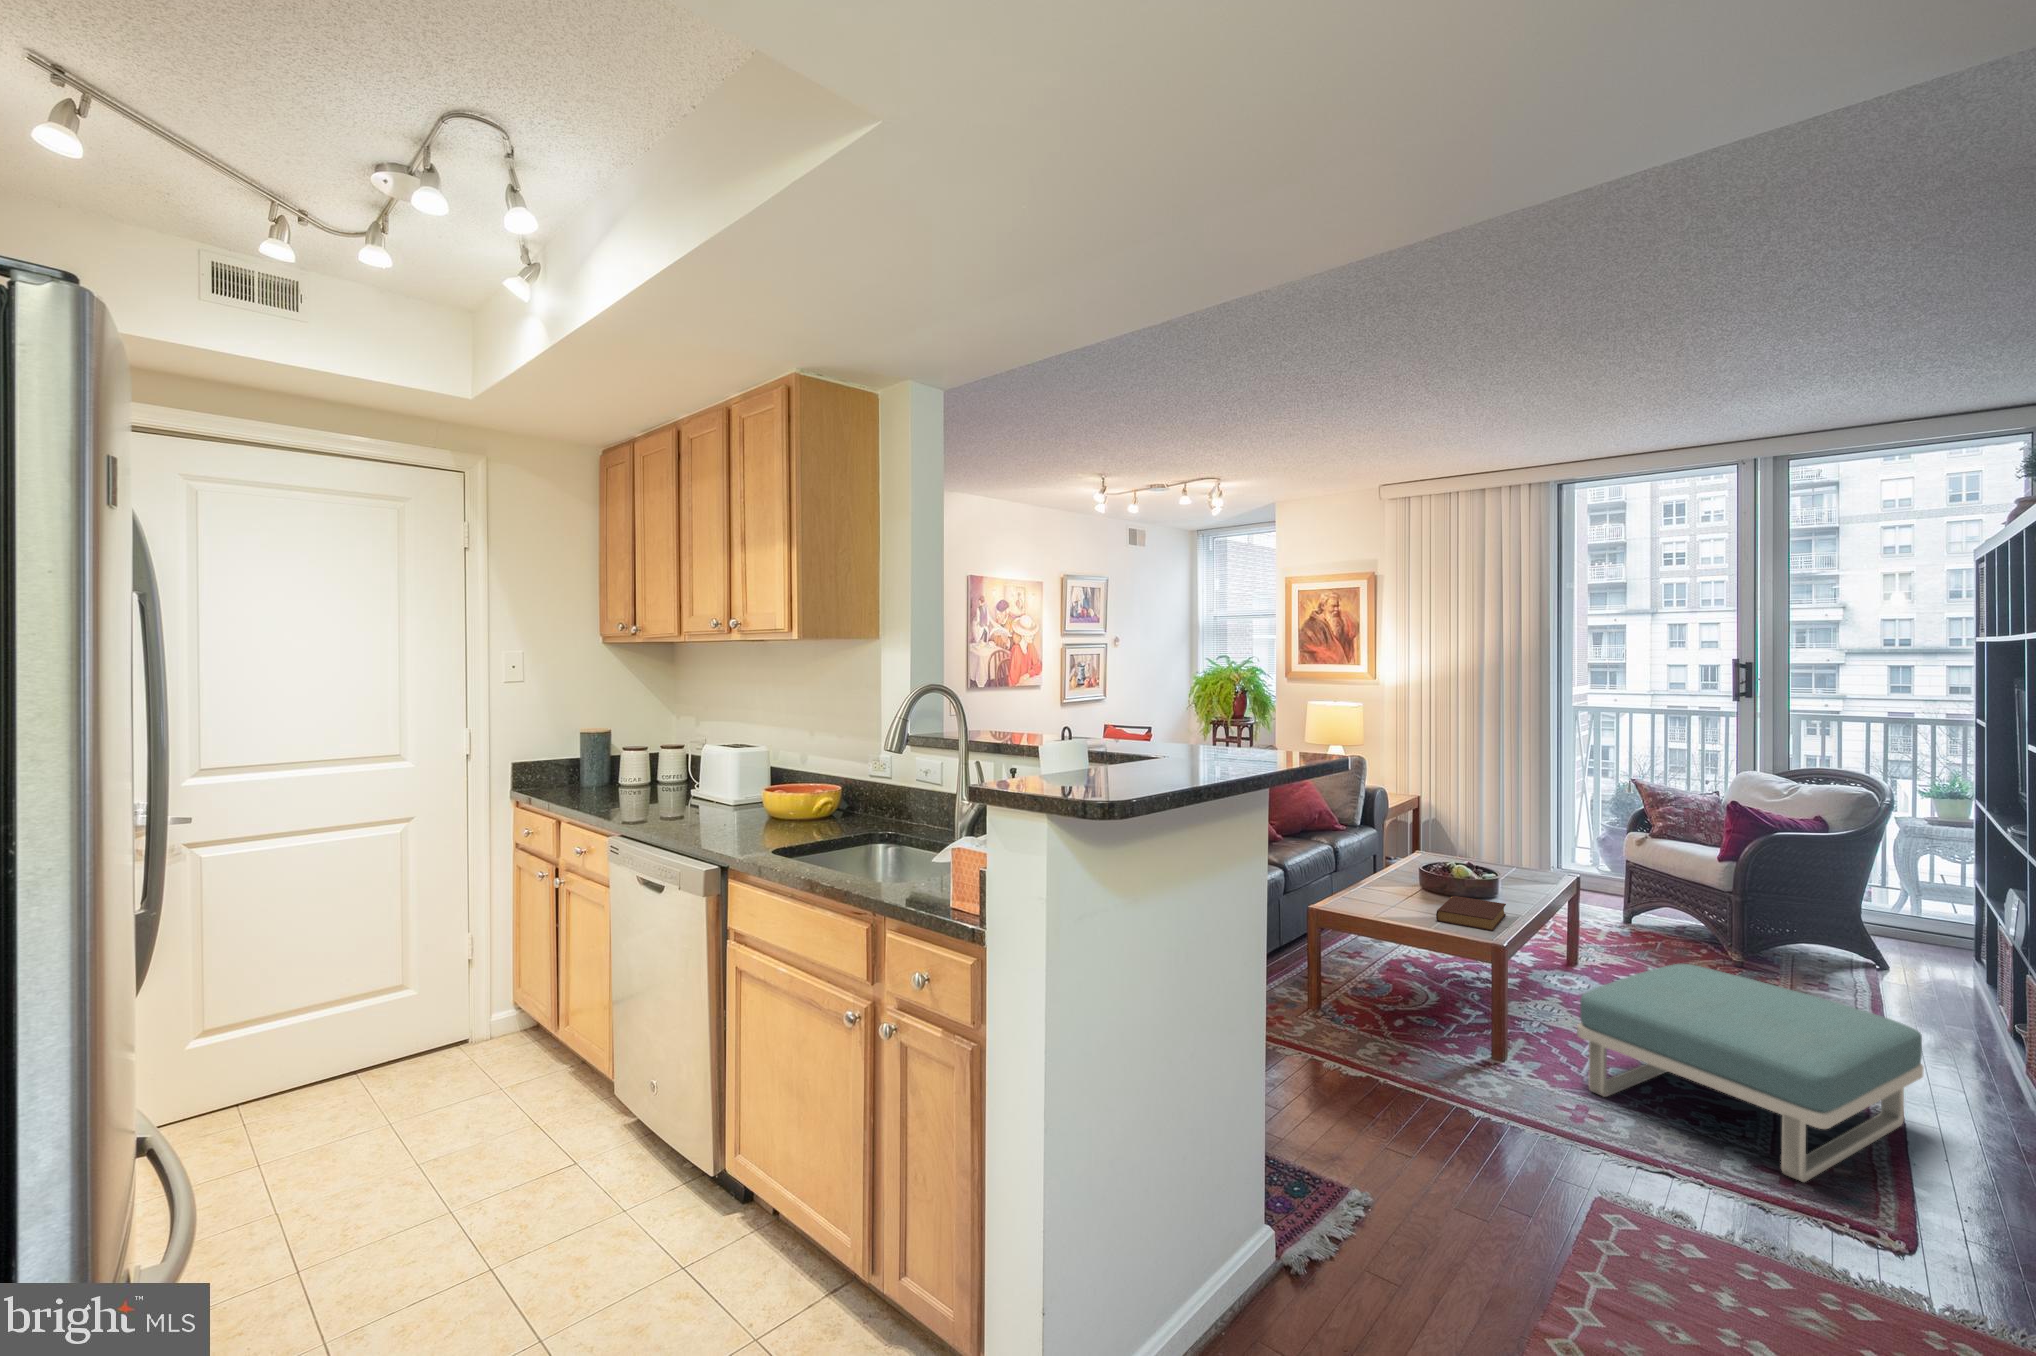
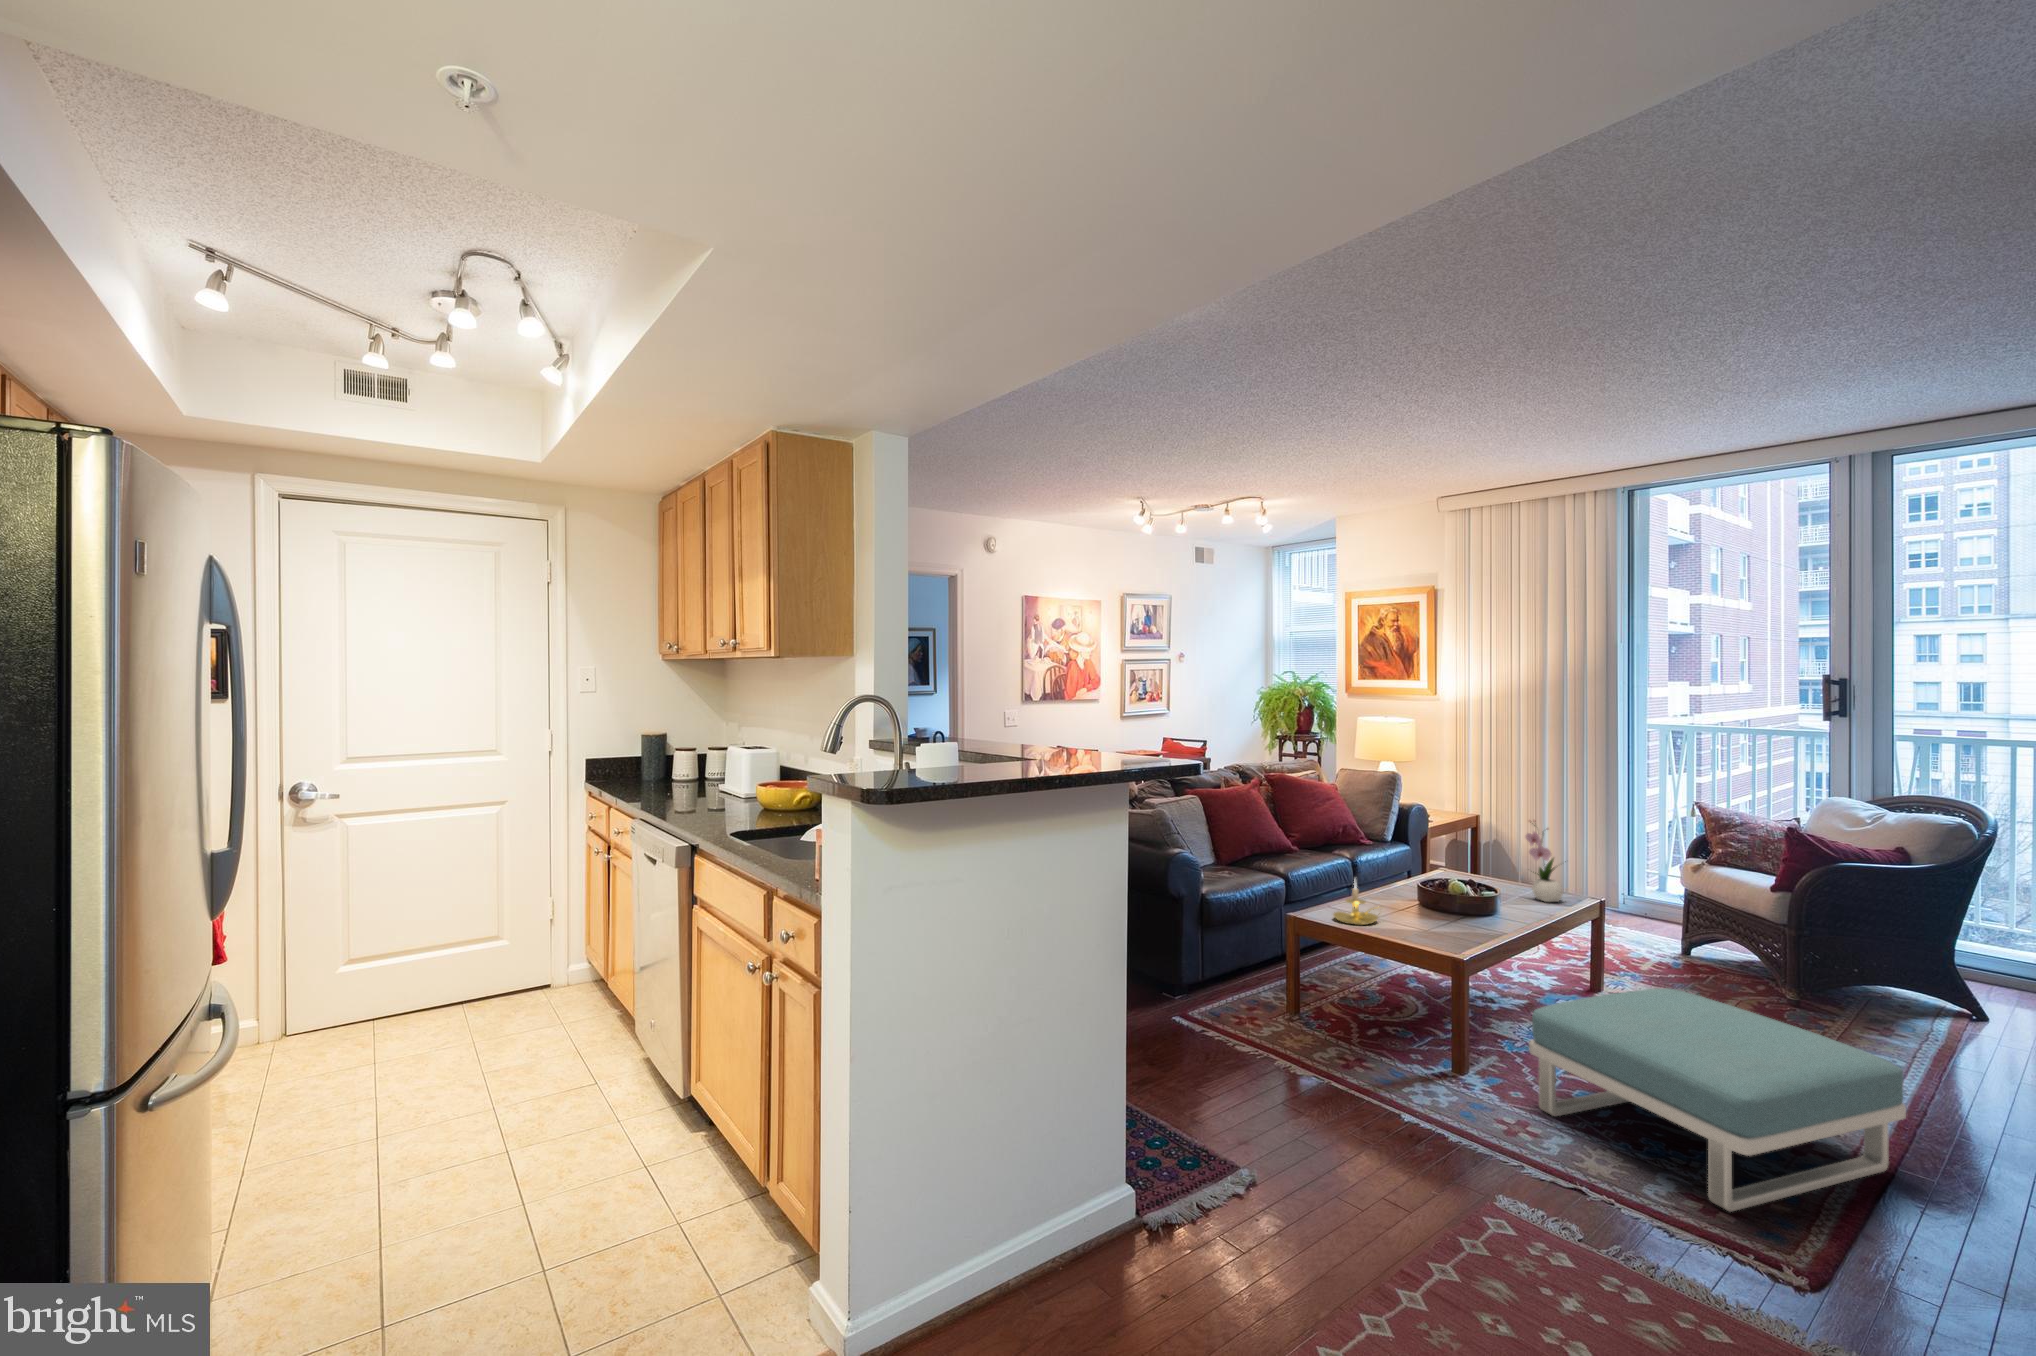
flower arrangement: none [1512,803,1552,882] -> present [1526,825,1564,902]
candle holder: none [1357,868,1406,916] -> present [1333,883,1378,925]
book: present [1436,896,1506,931] -> none [1409,909,1489,944]

